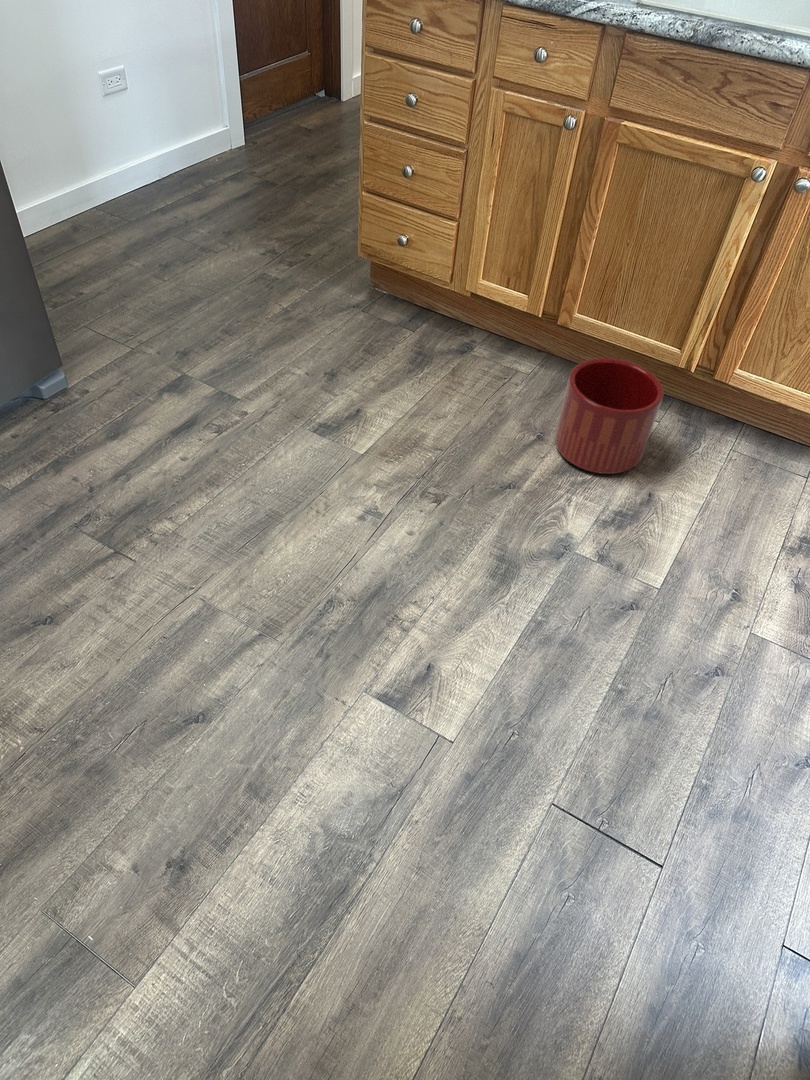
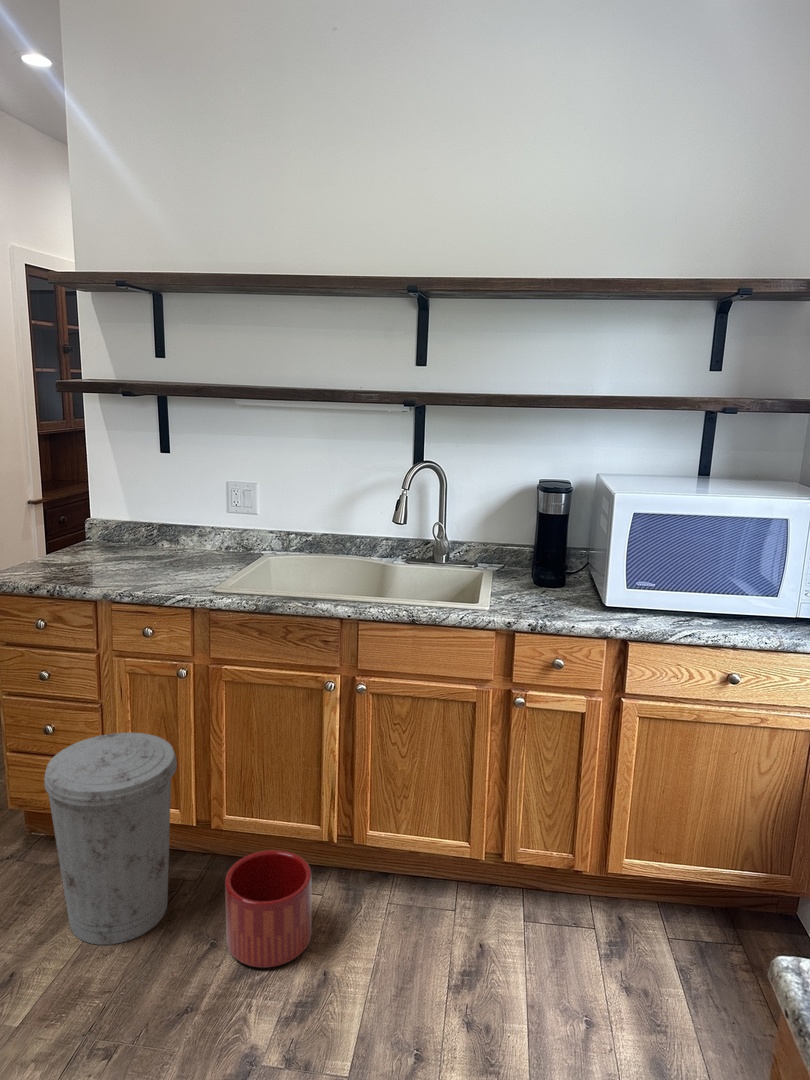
trash can: none [402,187,543,409] -> present [44,732,177,945]

